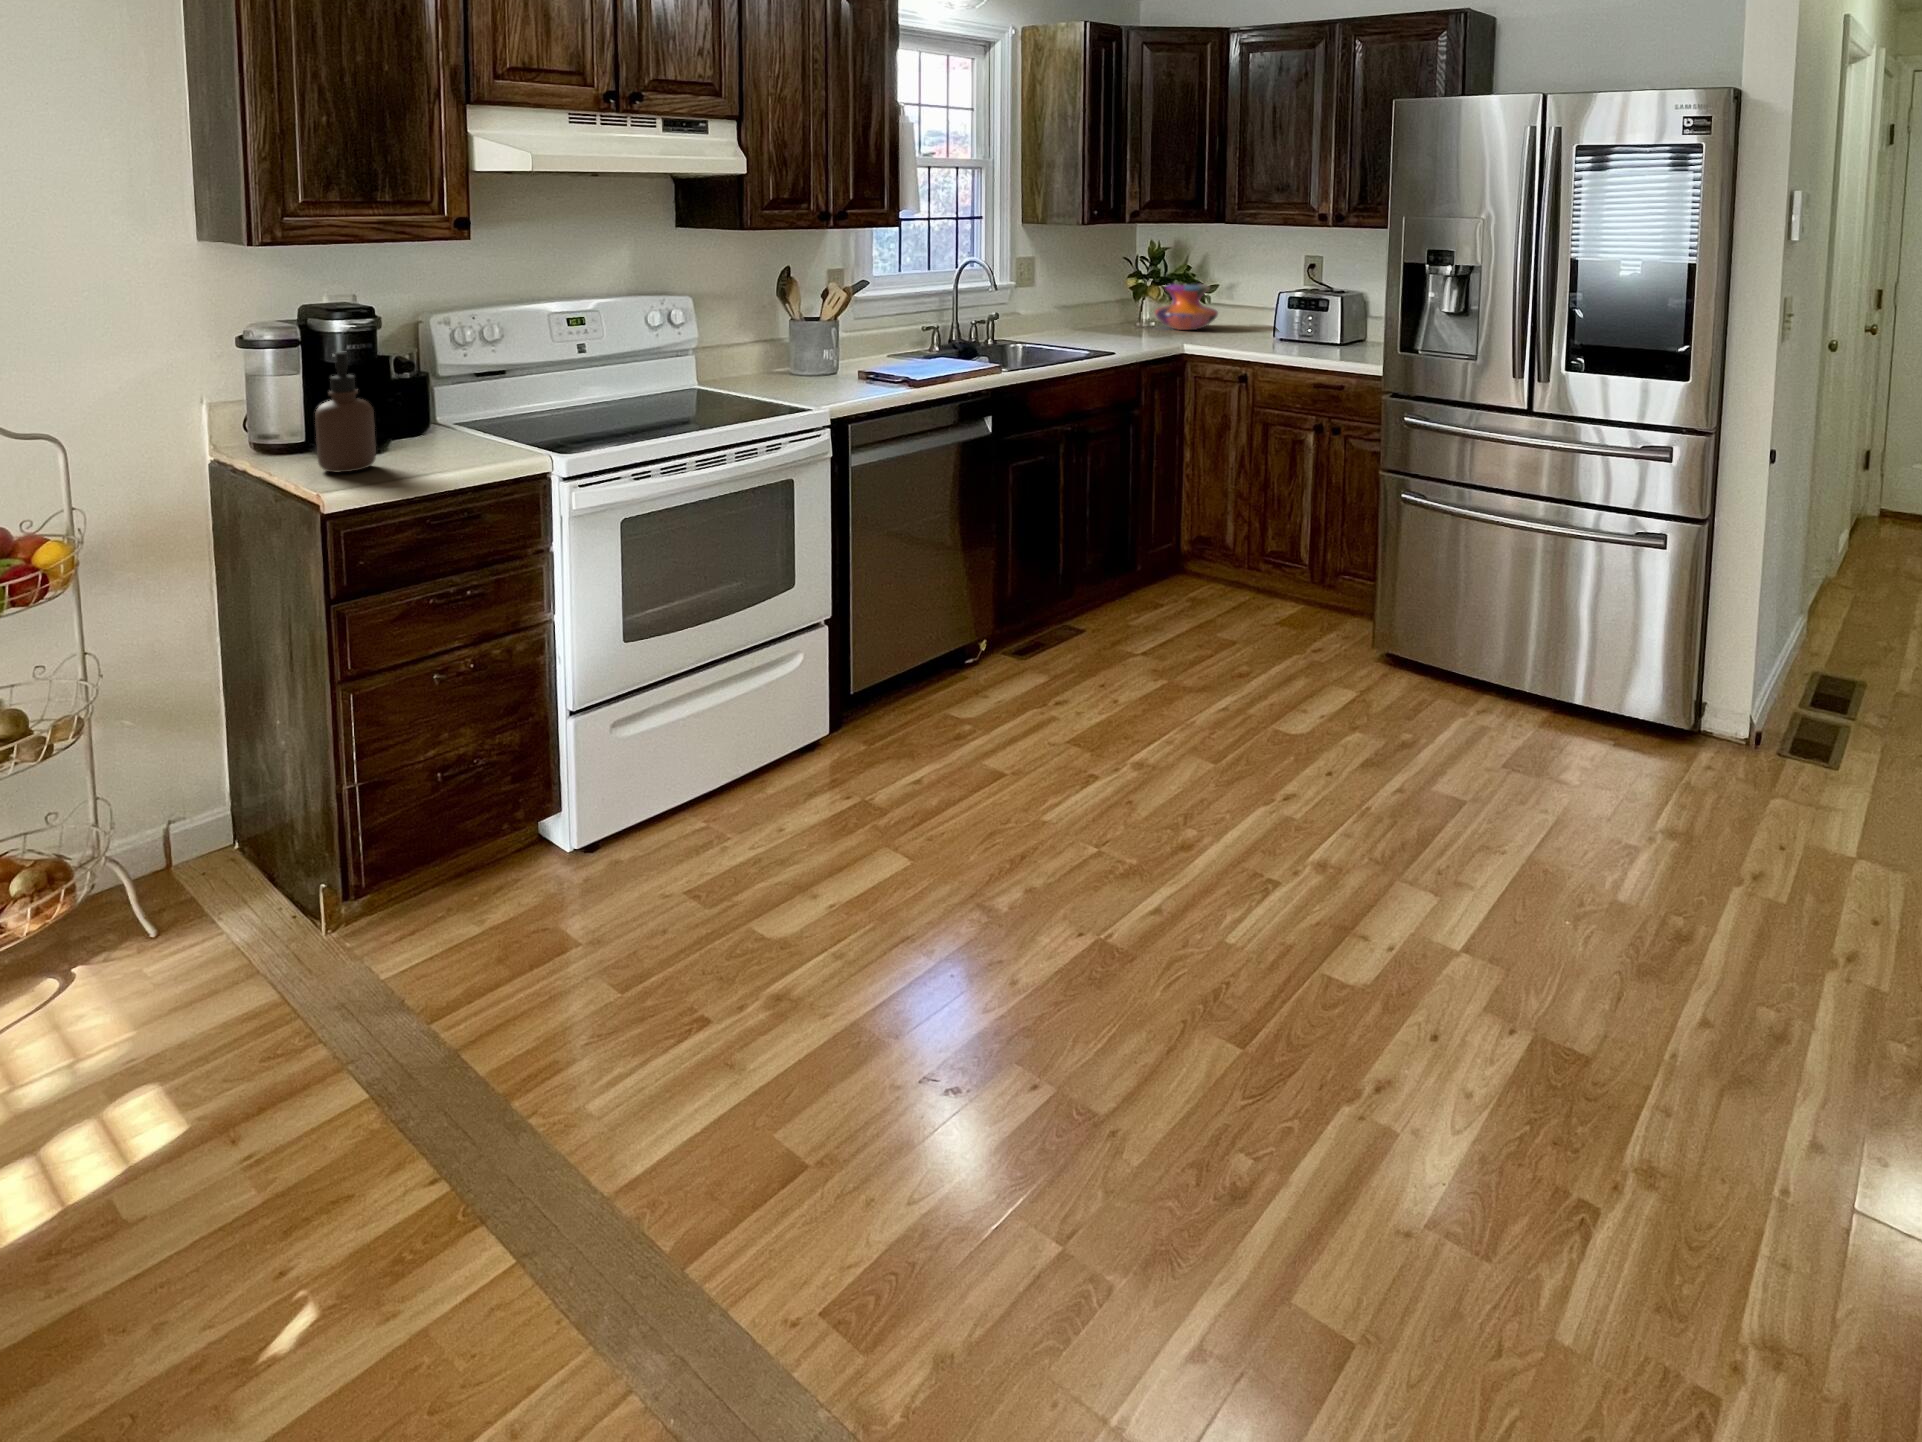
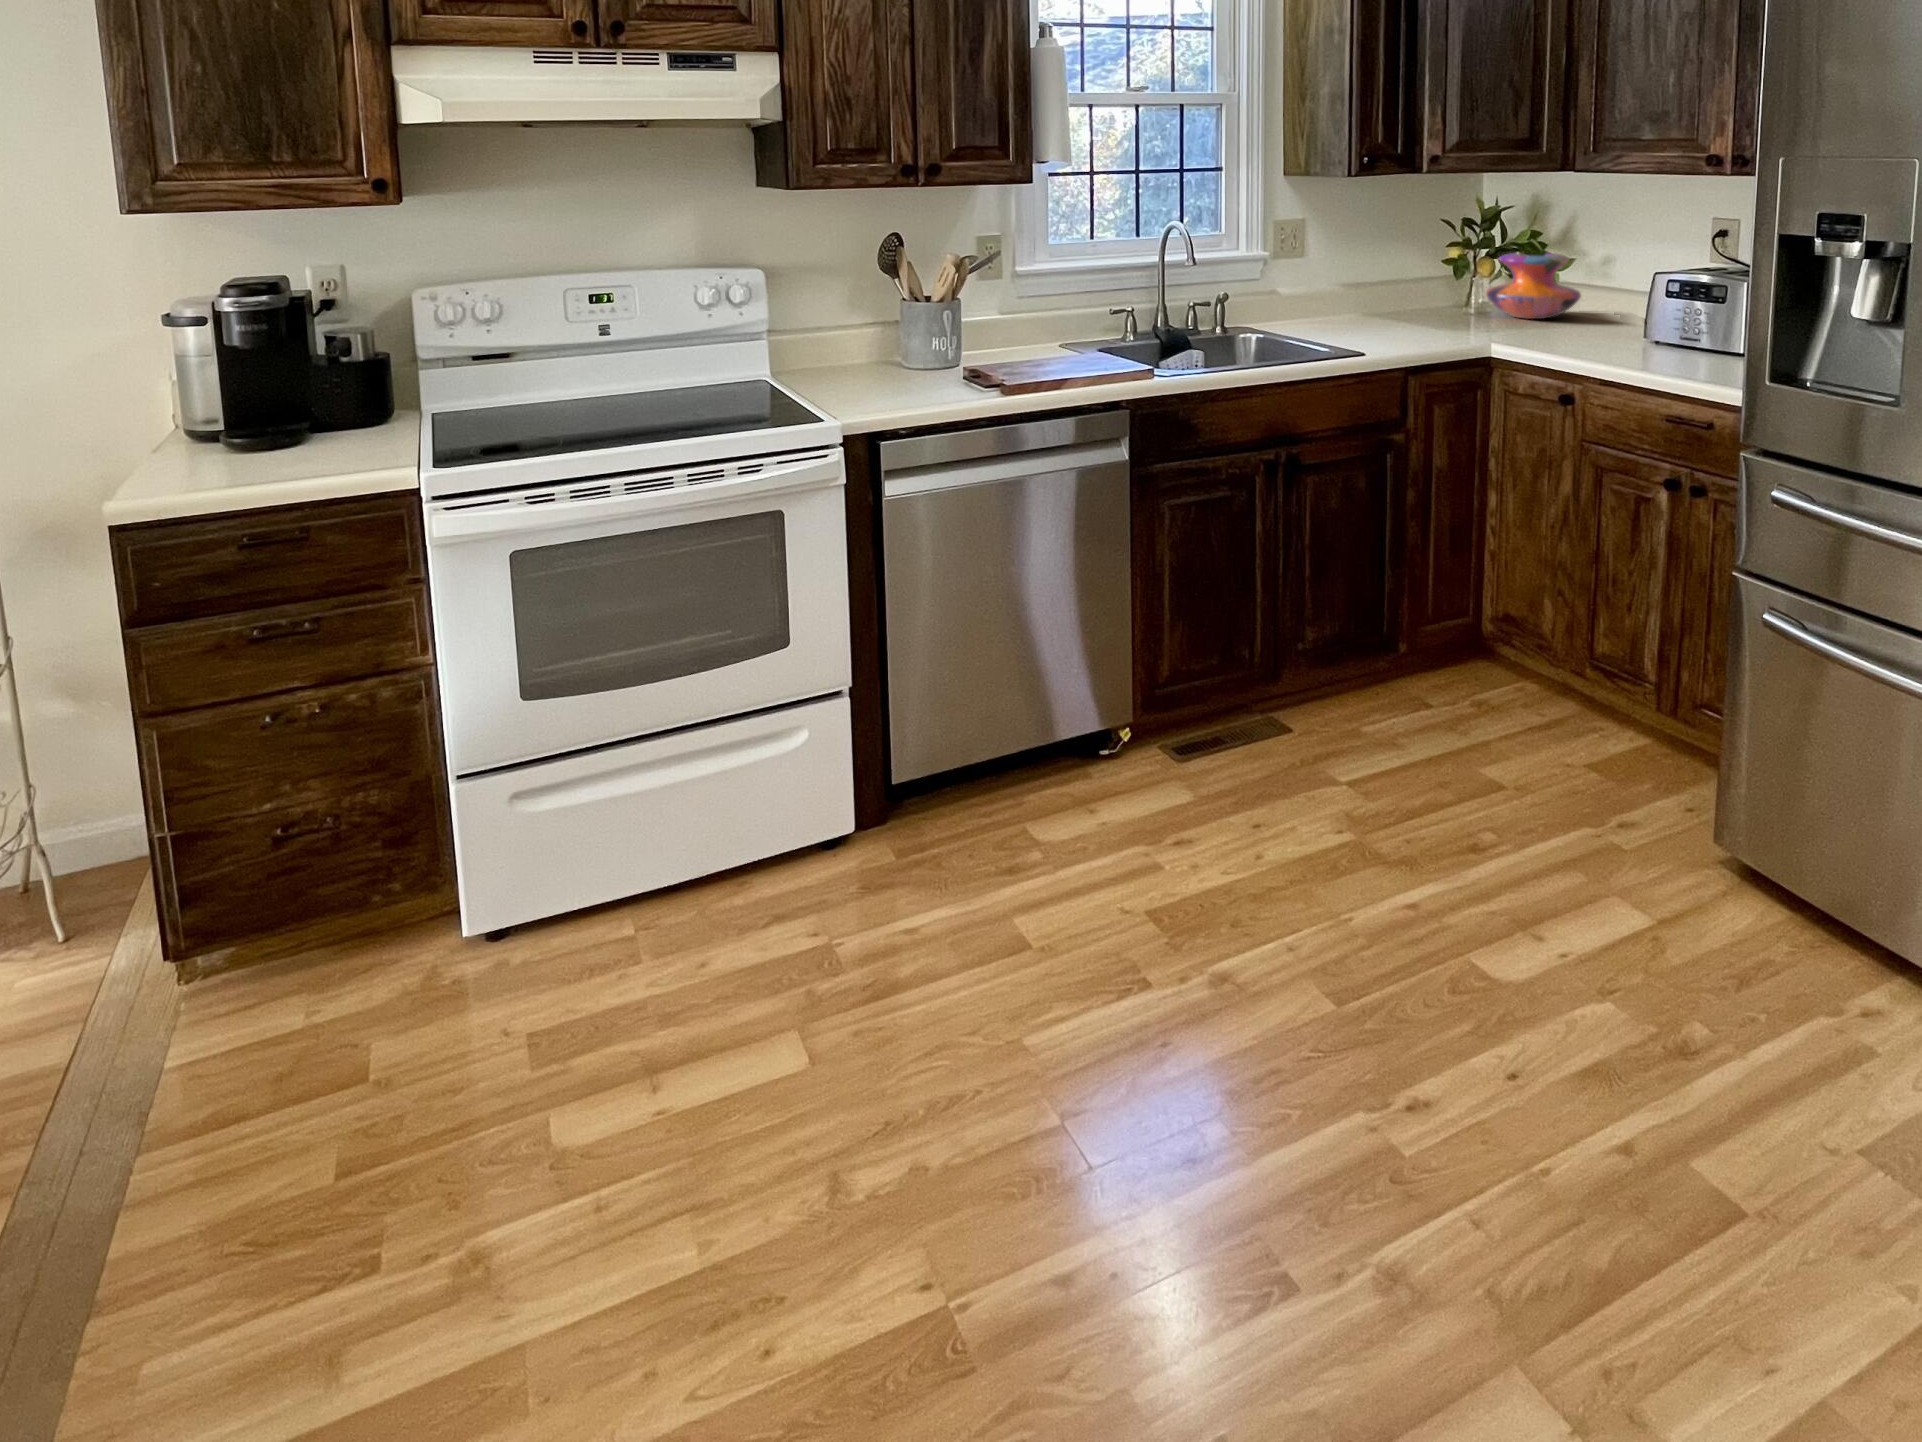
soap dispenser: present [315,351,376,472] -> none [176,336,252,475]

